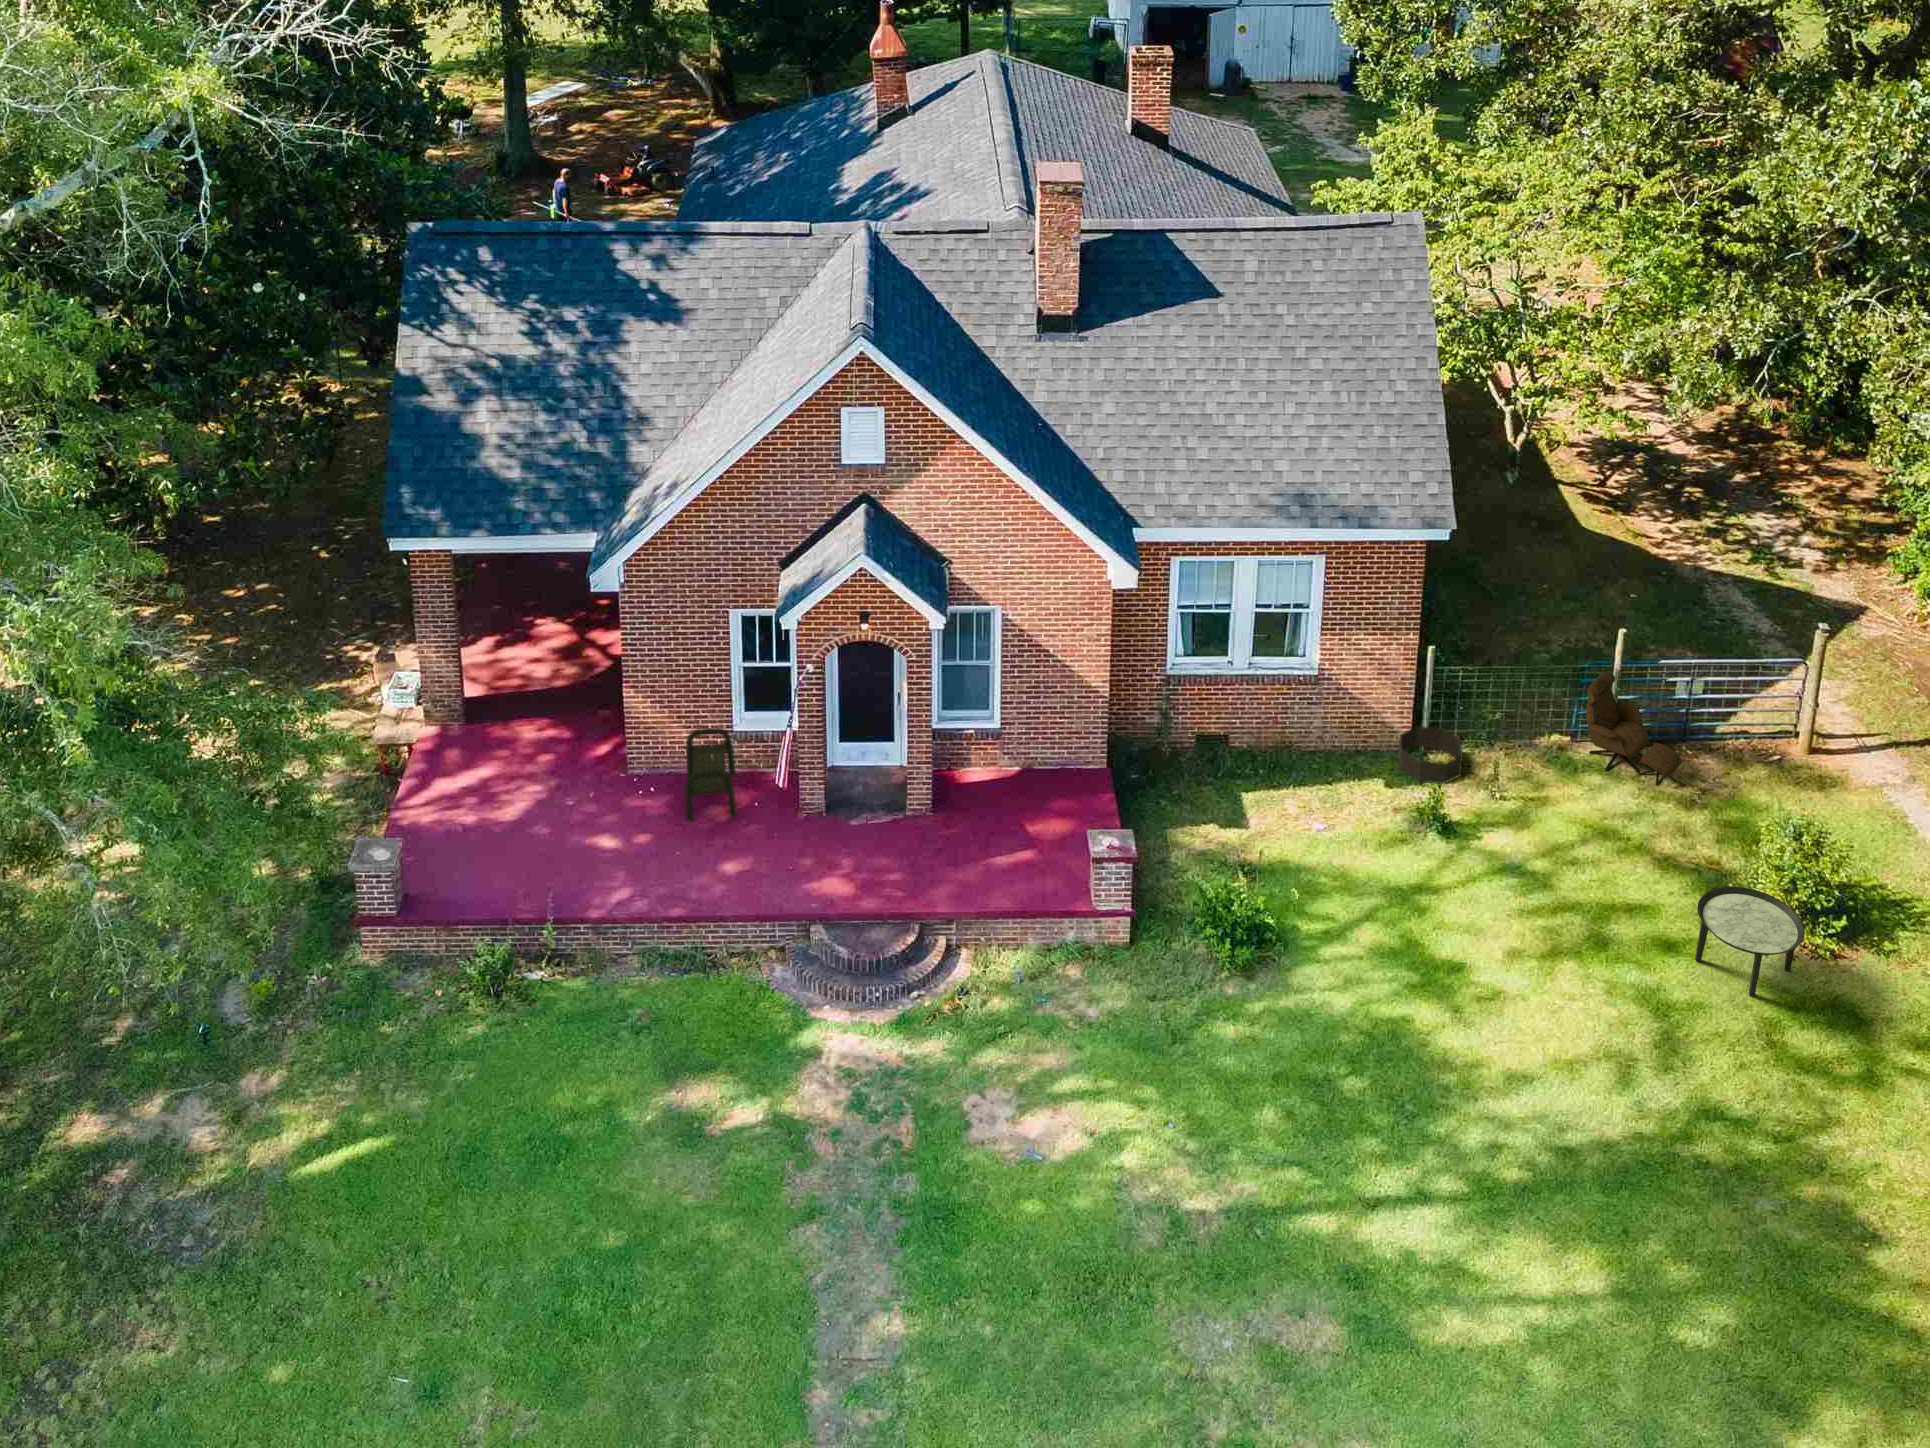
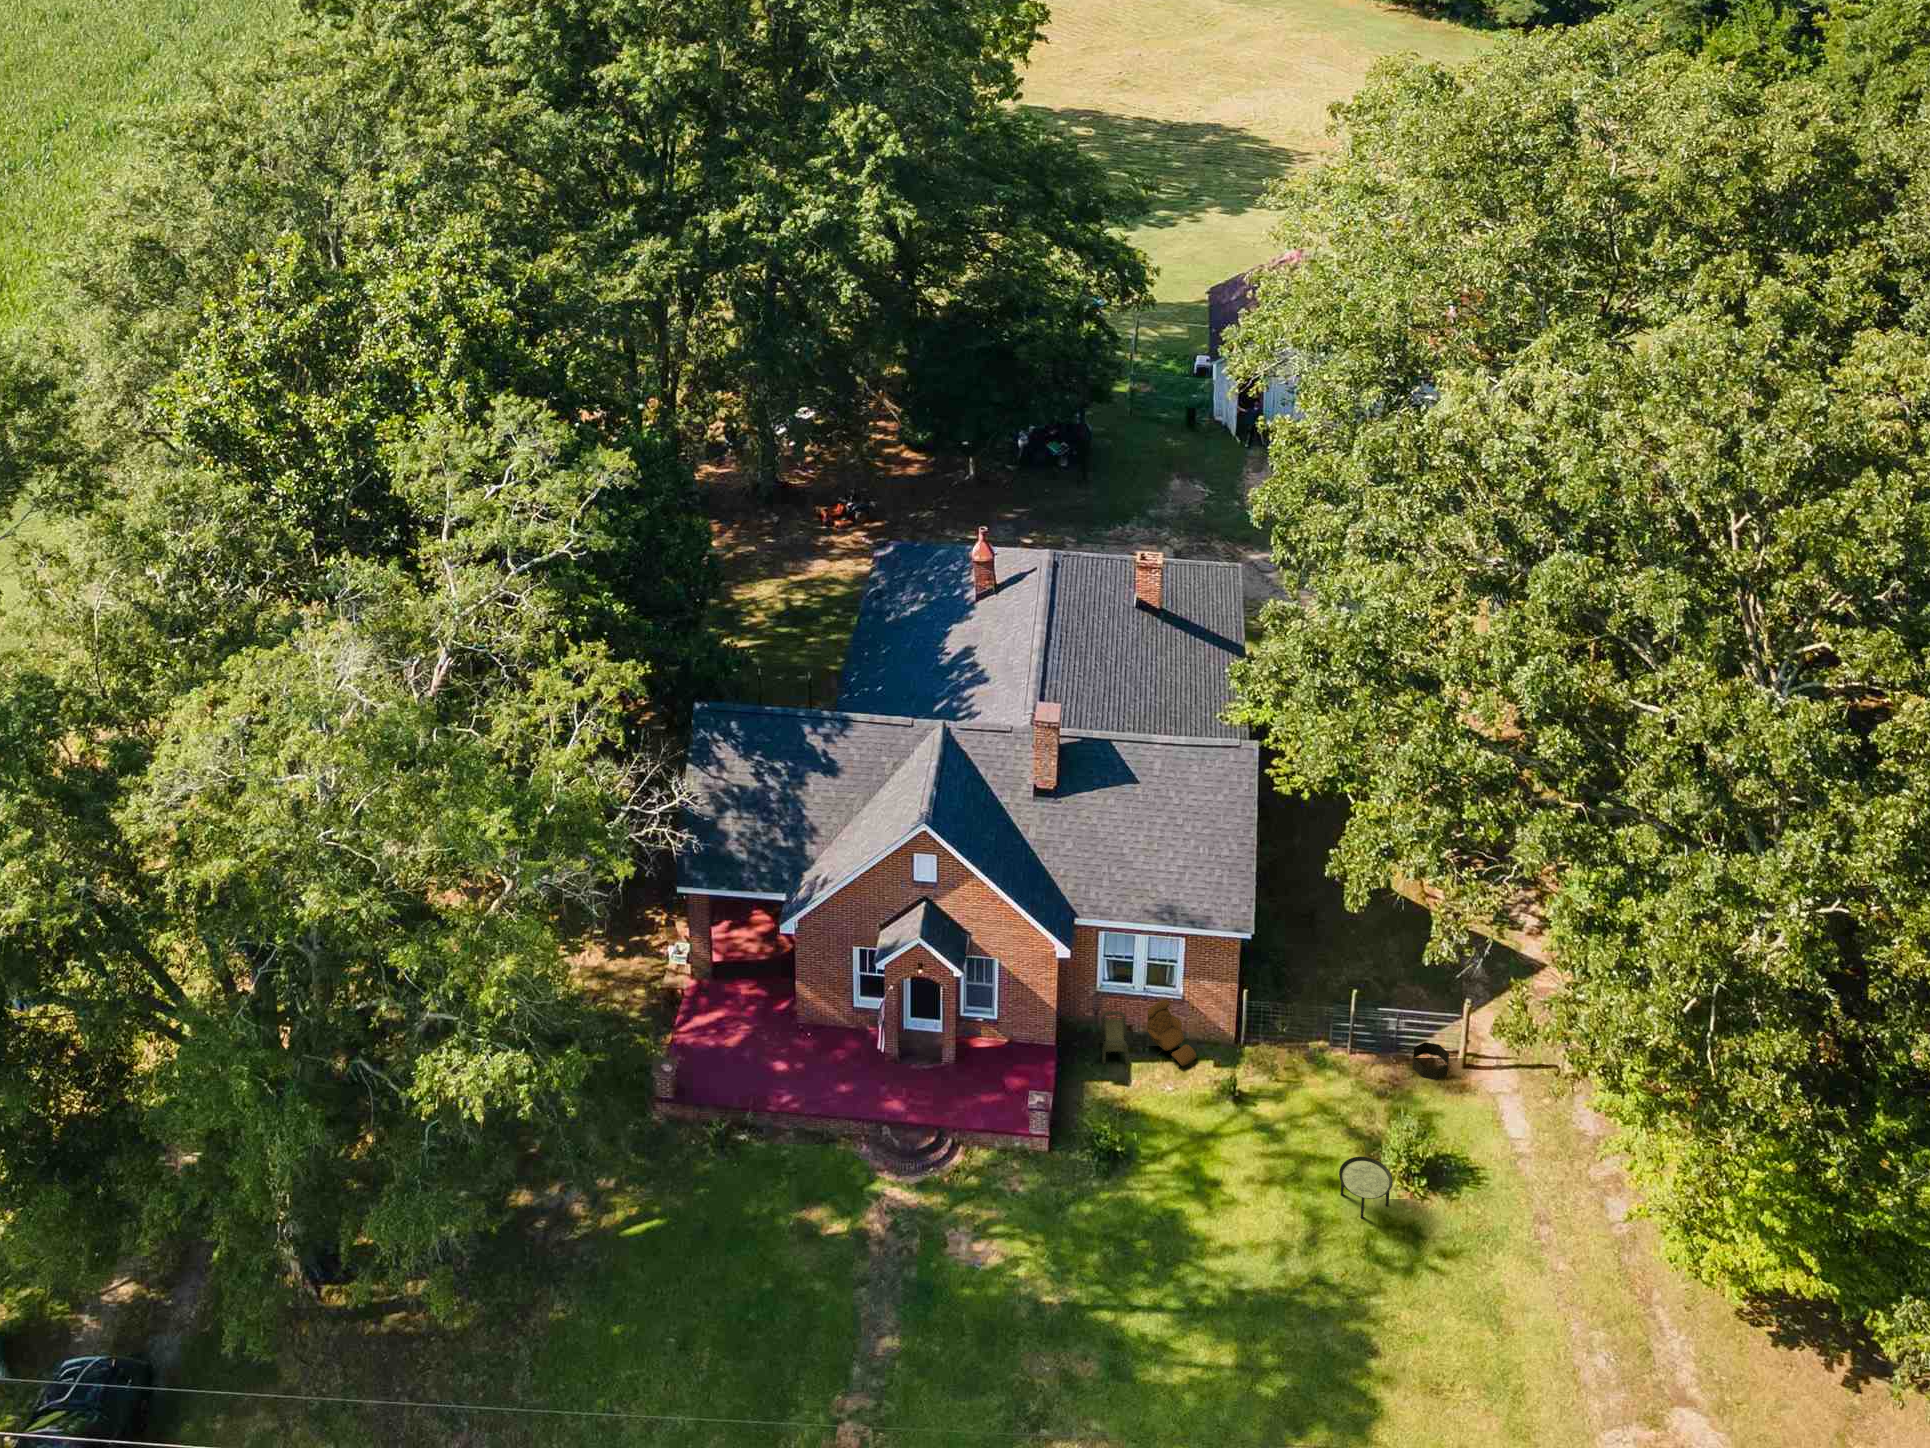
lounge chair: present [1586,672,1682,785] -> present [1147,1000,1196,1069]
basket: present [1398,726,1463,784] -> present [1413,1042,1449,1080]
bench: present [685,728,737,821] -> present [1101,1011,1129,1064]

